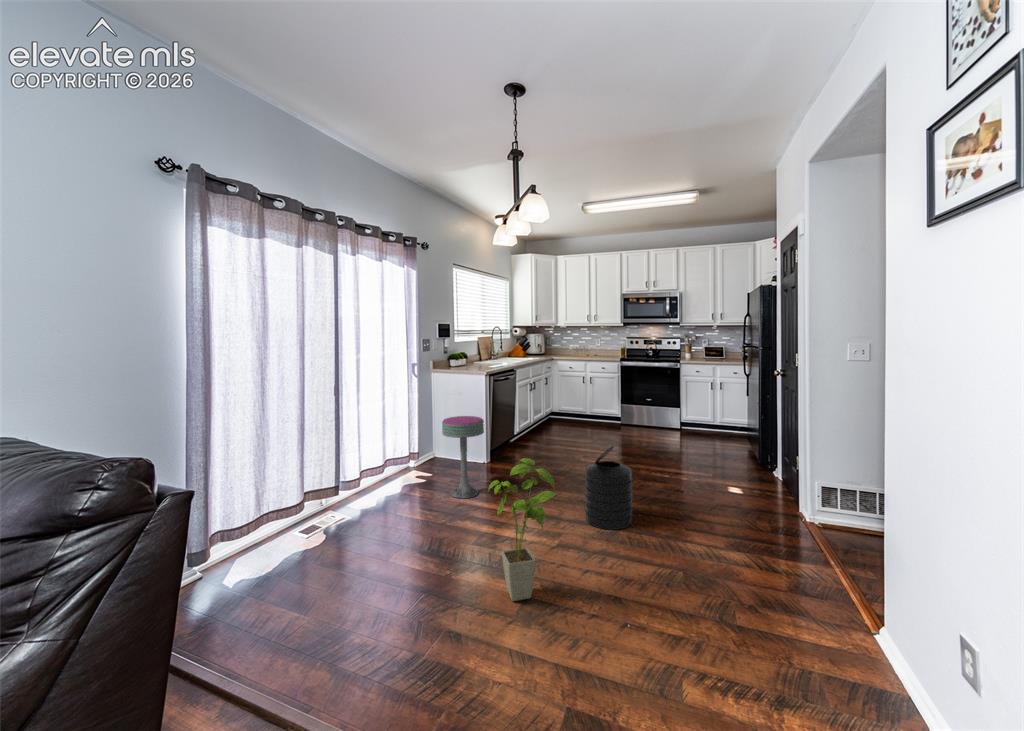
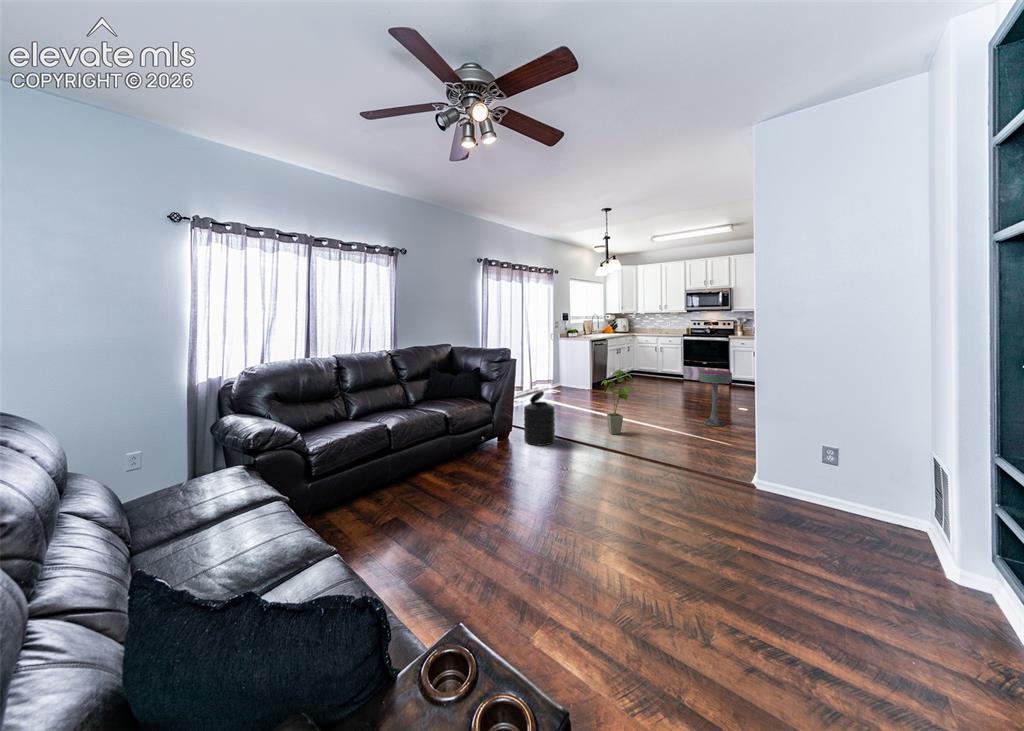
bar stool: present [442,416,484,498] -> present [699,370,732,426]
trash can: present [585,446,633,530] -> present [524,391,555,445]

